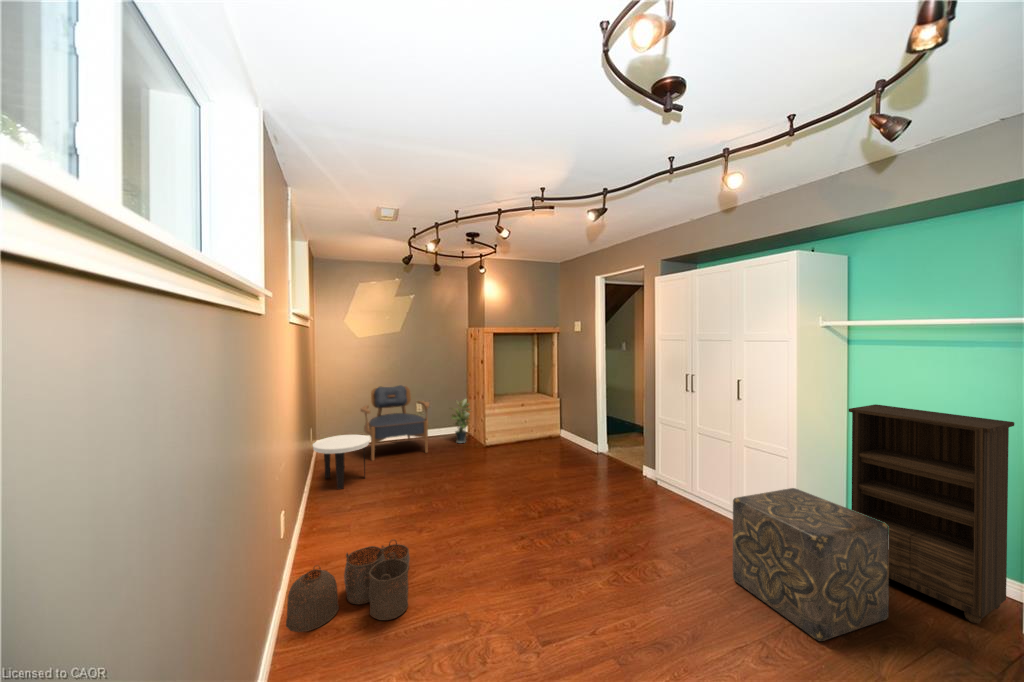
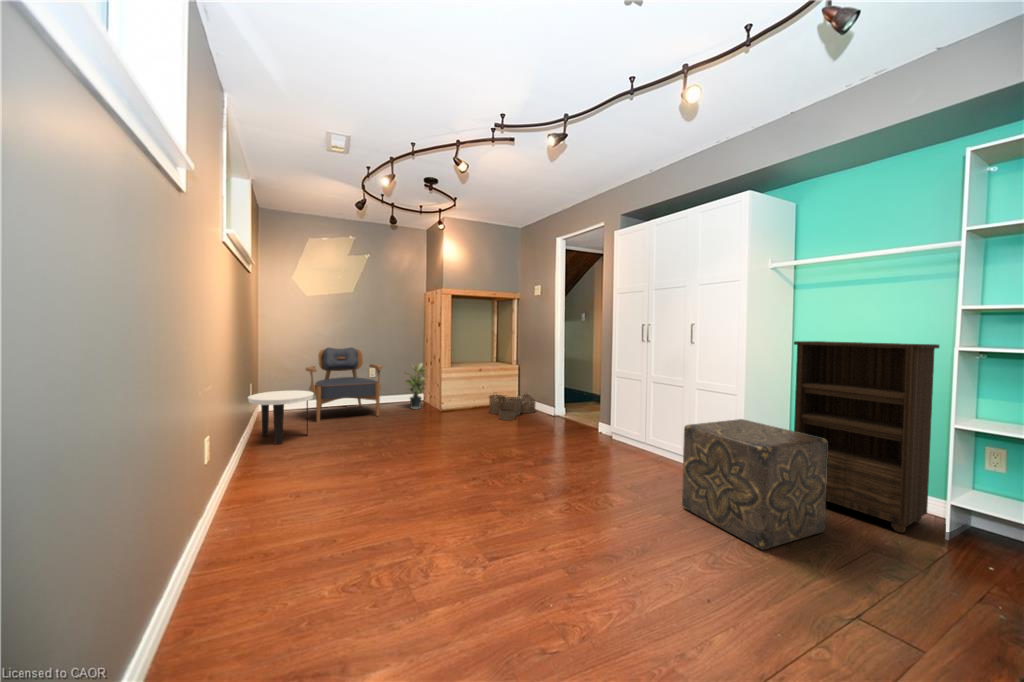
woven basket: present [286,540,410,632] -> present [489,394,535,420]

